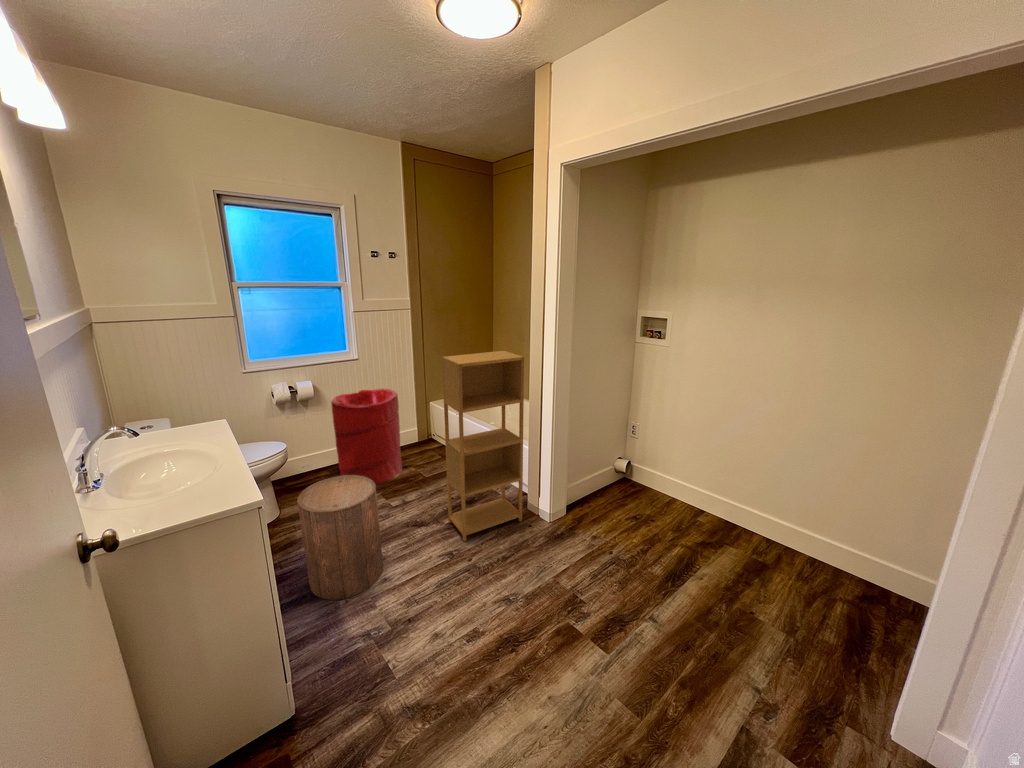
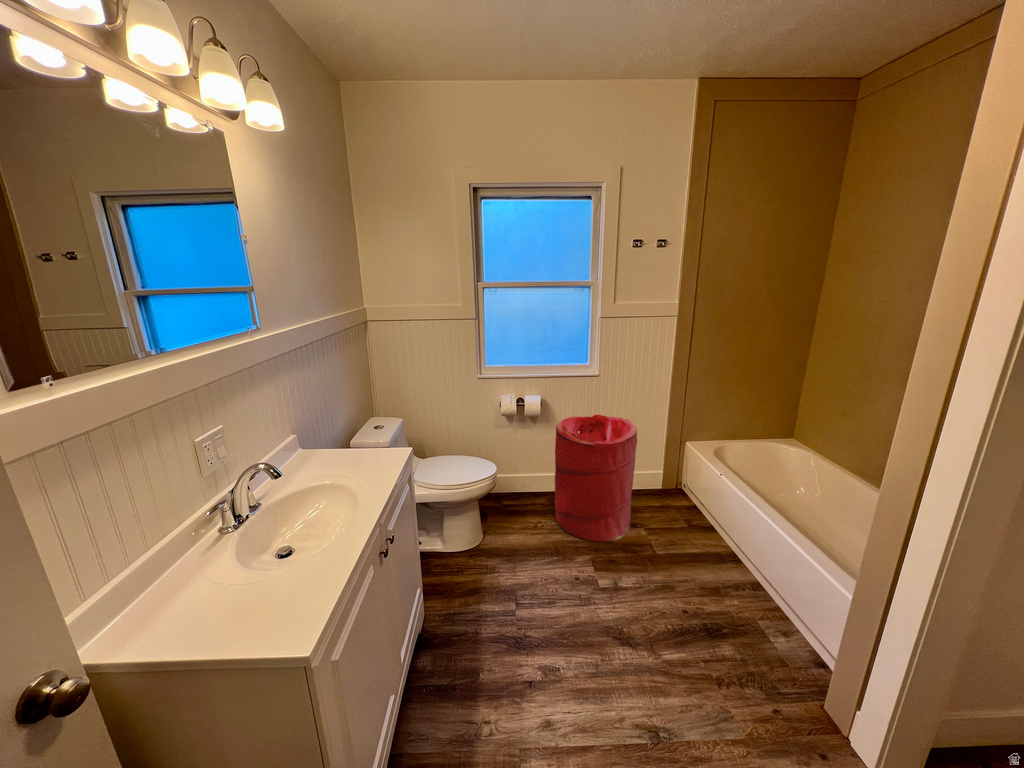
shelving unit: present [442,351,524,541] -> none [669,415,874,730]
stool: present [297,475,383,600] -> none [461,546,558,725]

